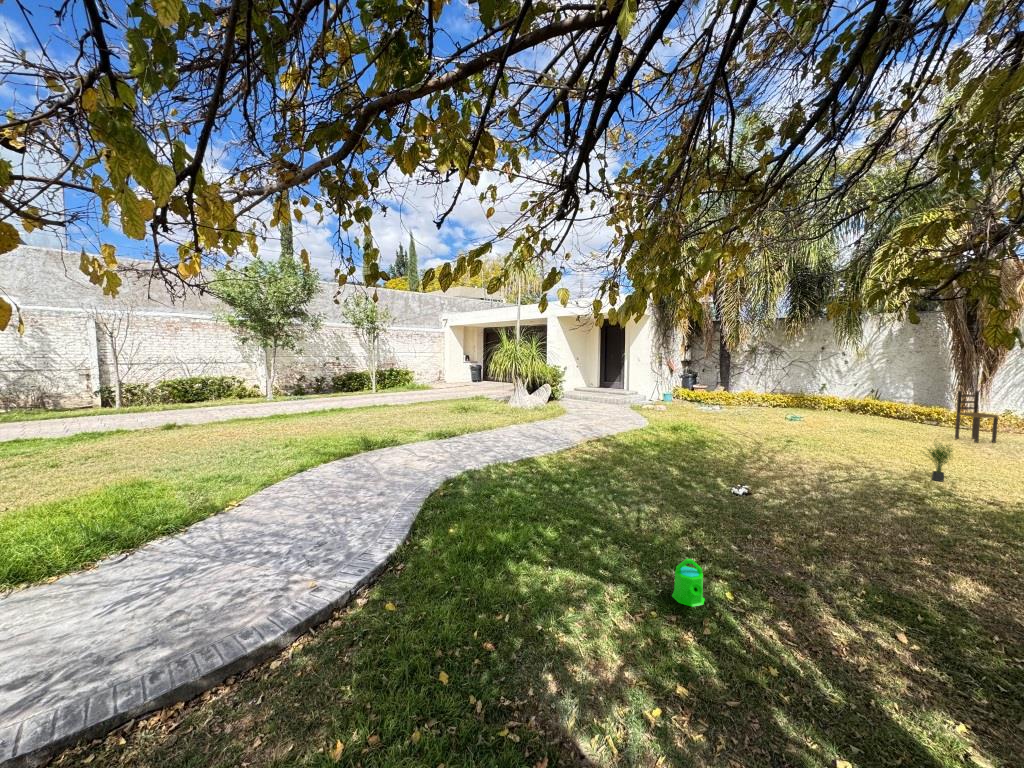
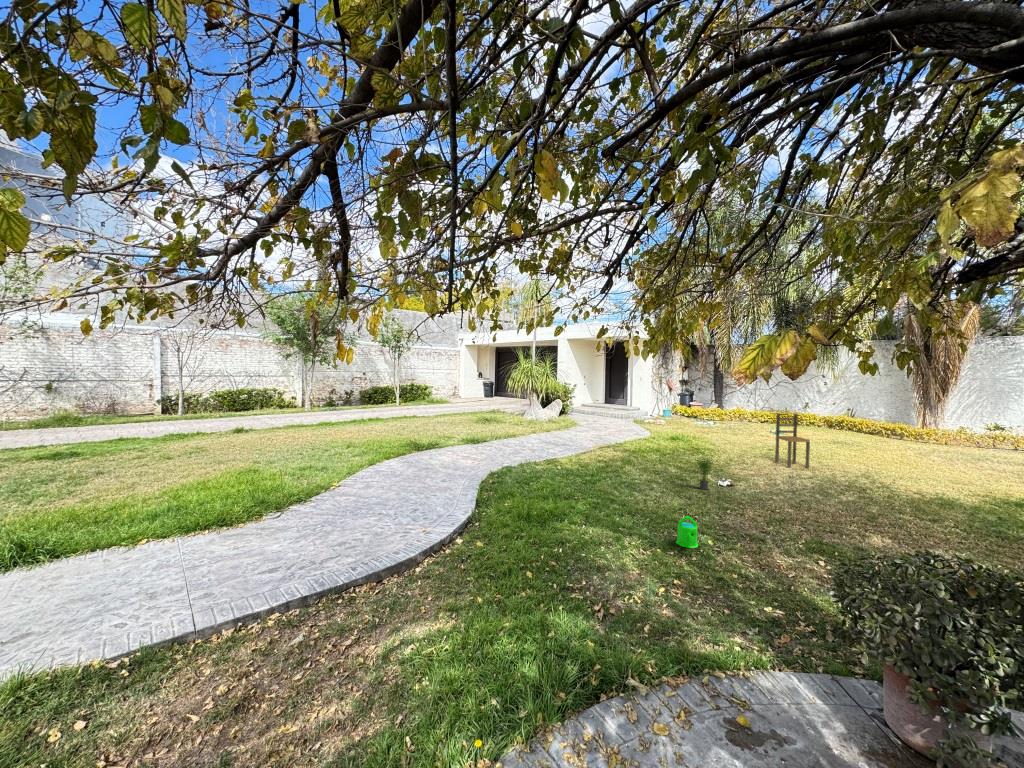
chair: present [955,390,998,443] -> present [775,413,810,468]
potted plant: present [928,444,952,481] -> present [695,457,714,490]

